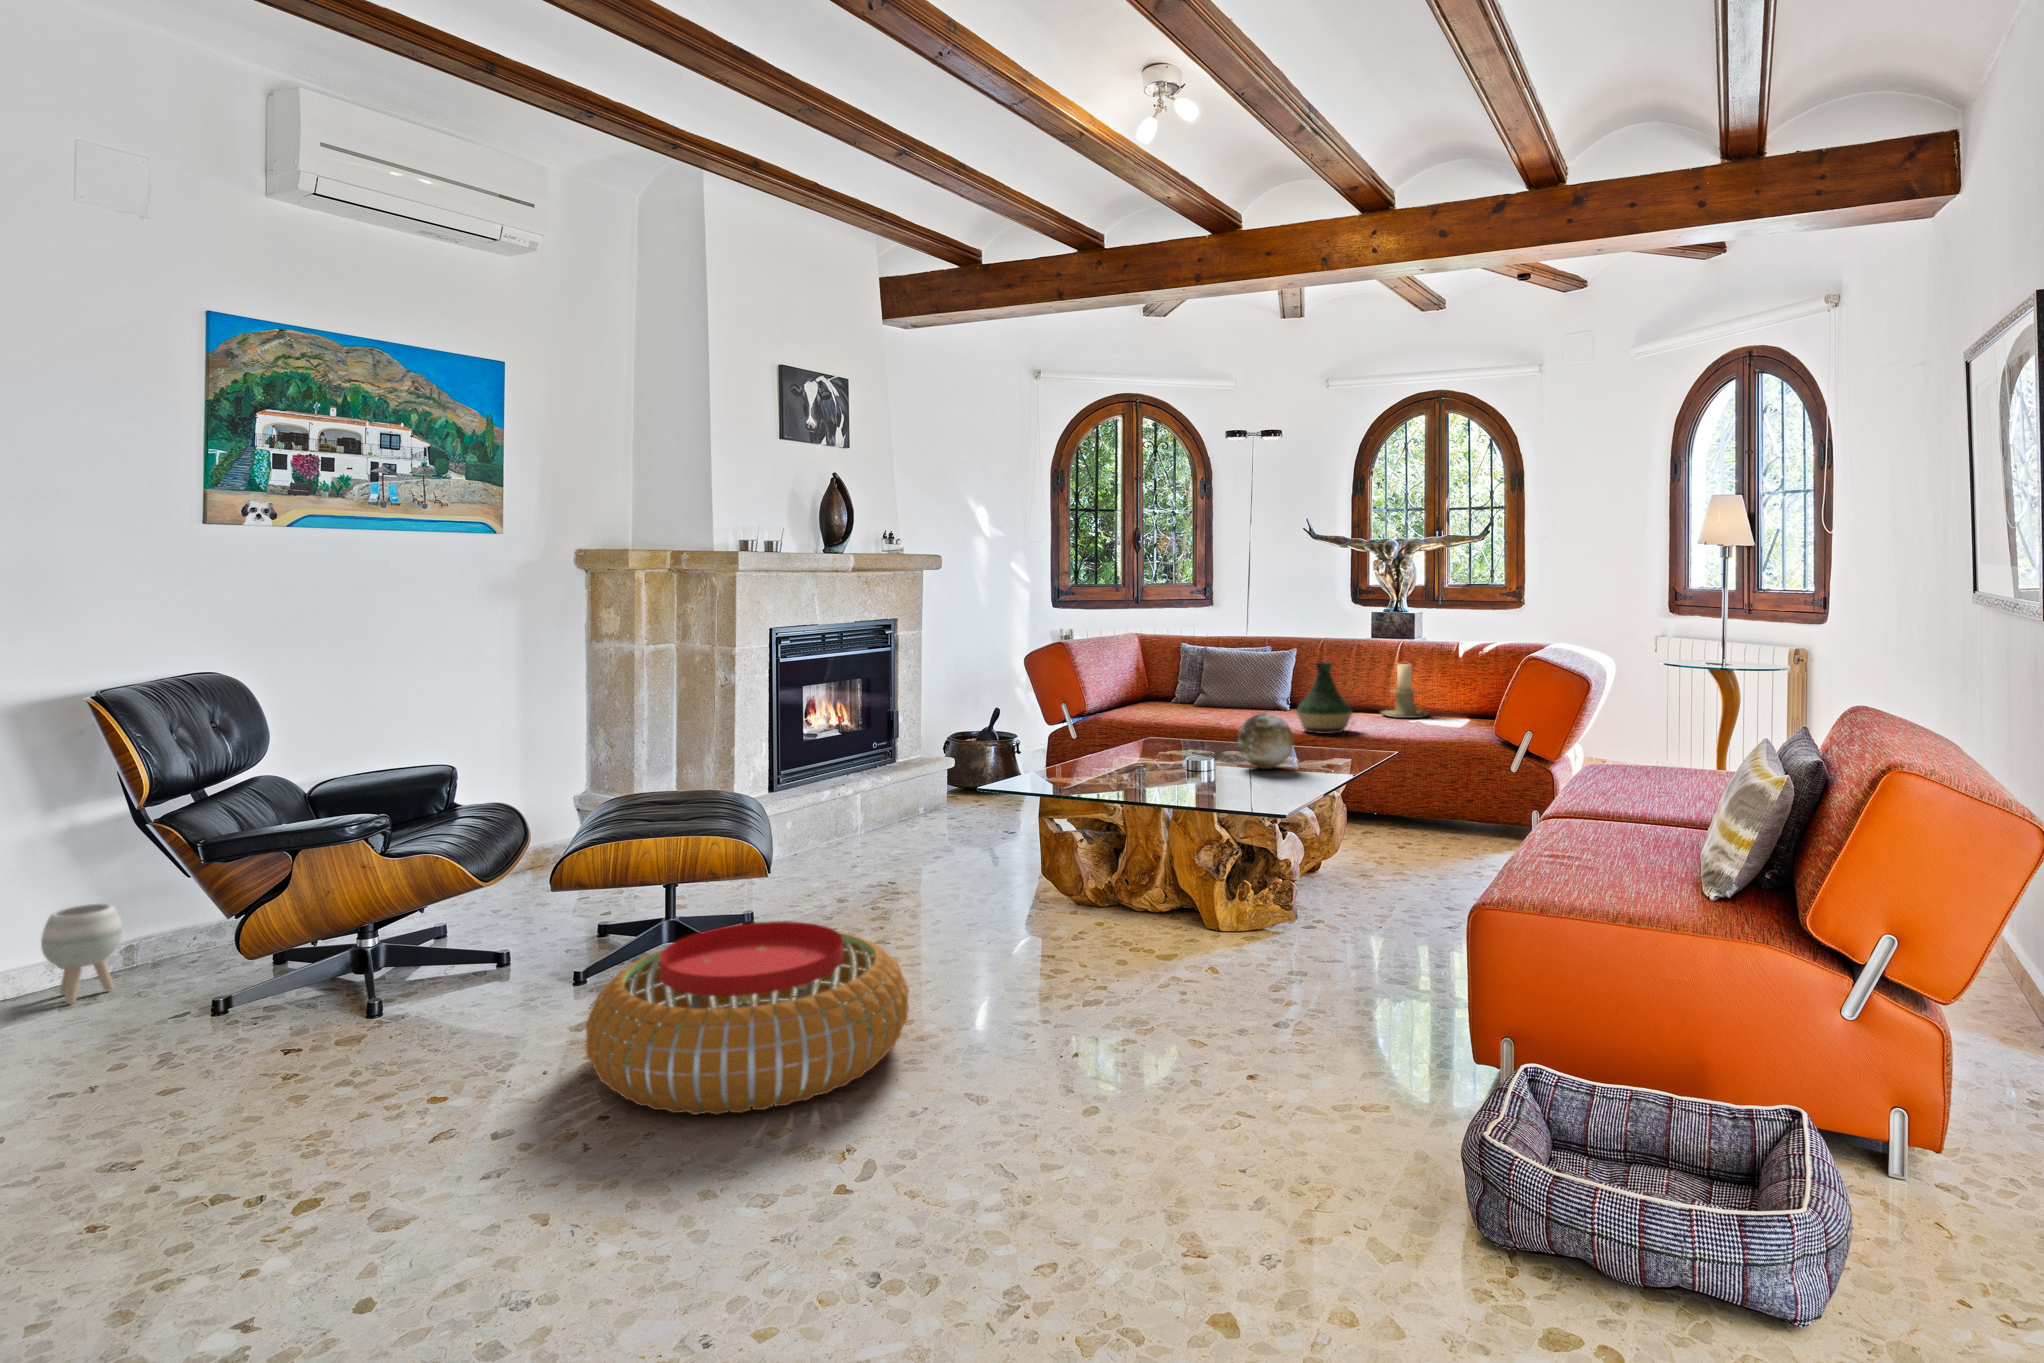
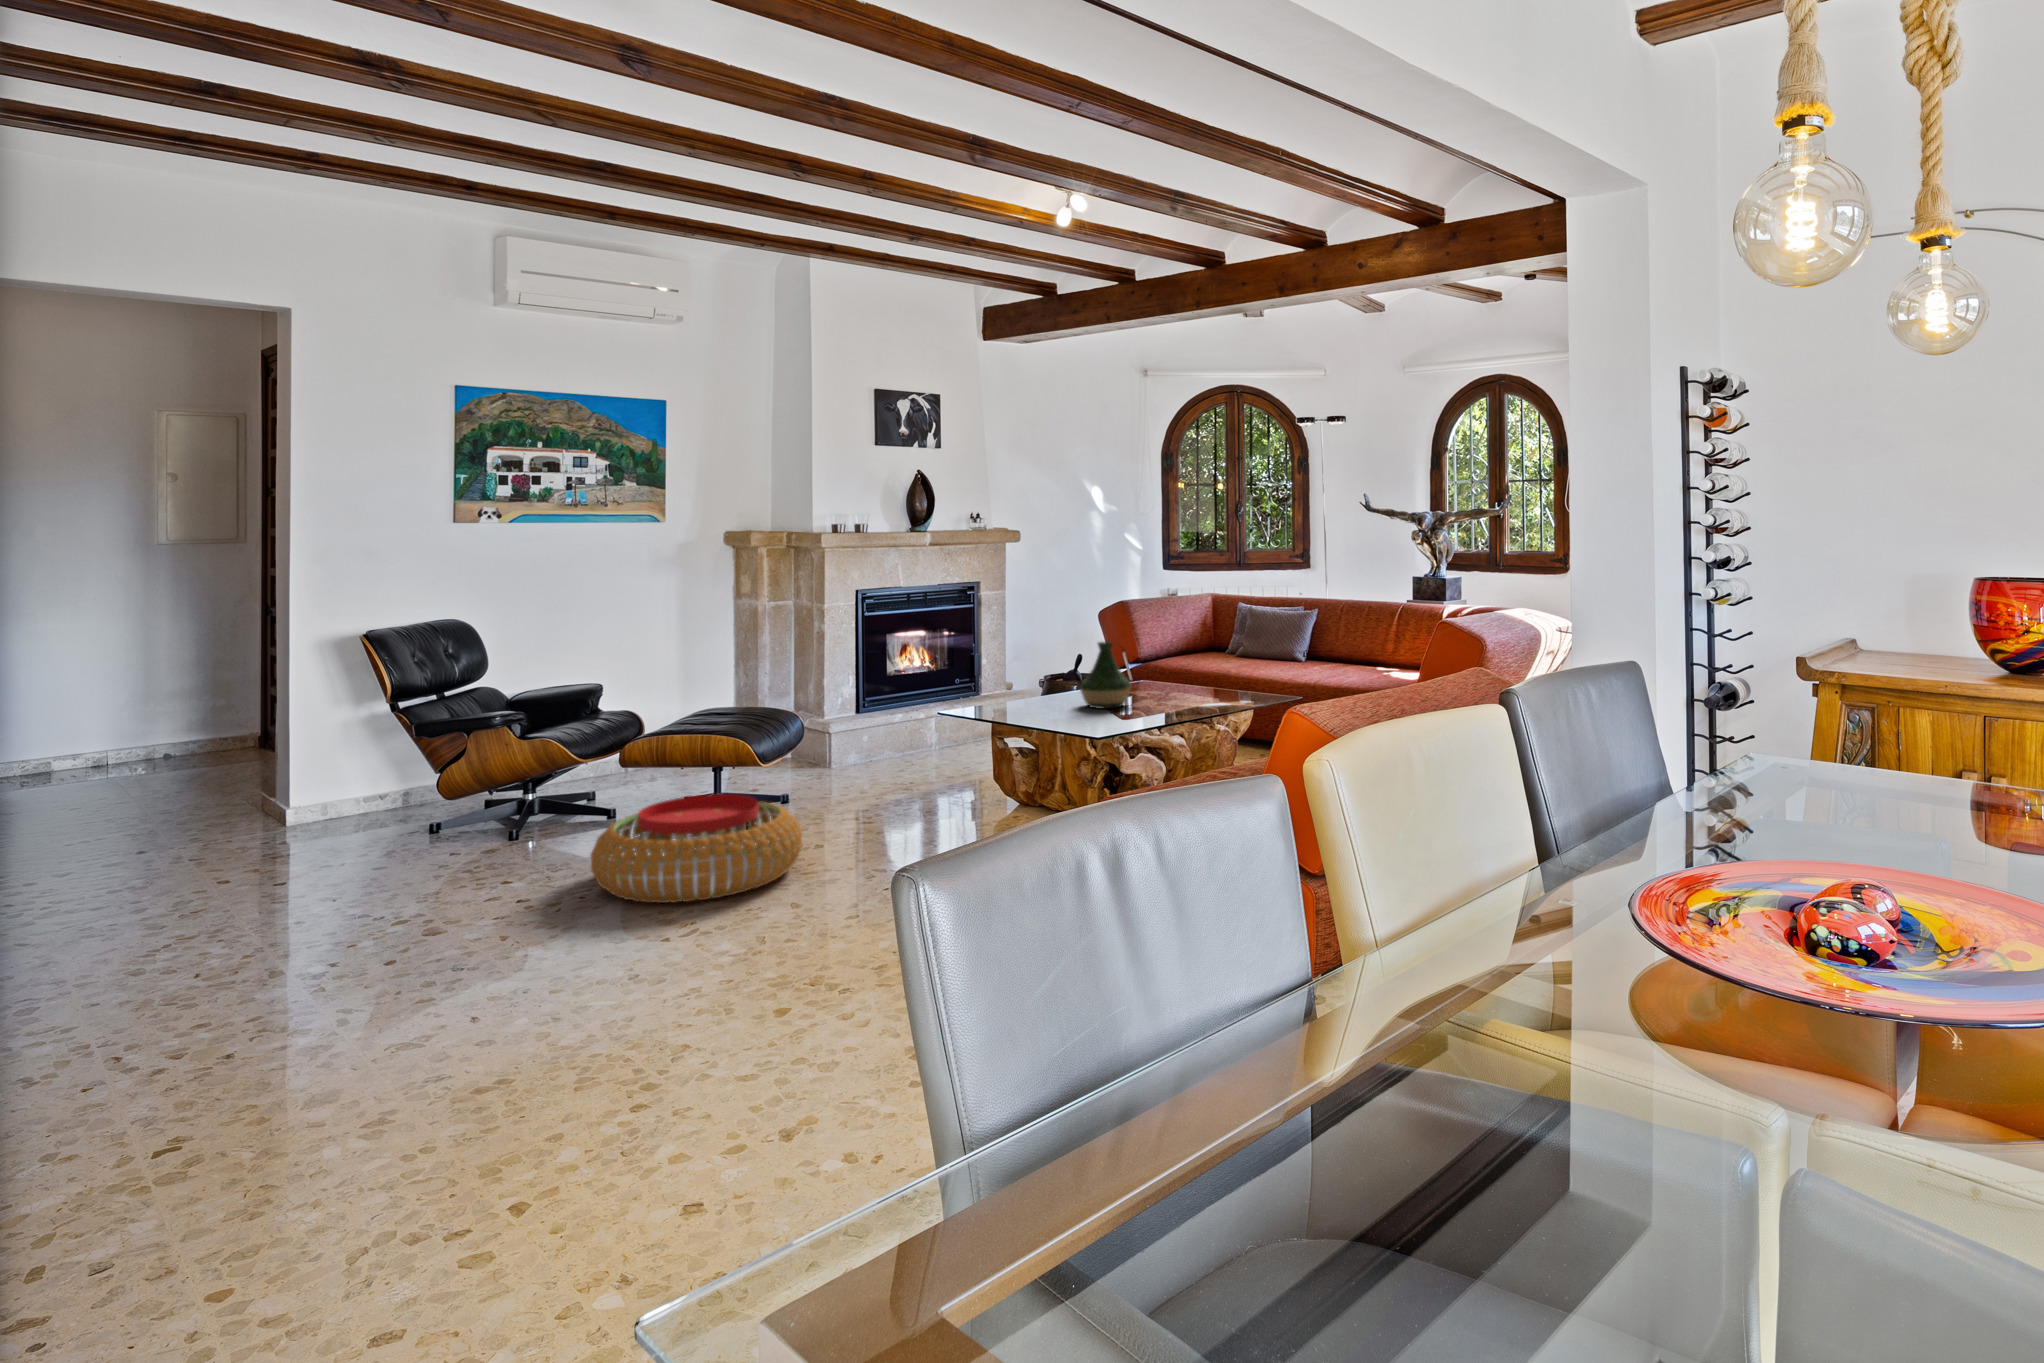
vase: present [1296,662,1353,734] -> present [1080,642,1131,709]
candle holder: present [1382,664,1428,718] -> none [1380,628,1422,674]
decorative orb: present [1238,713,1294,769] -> none [1163,668,1206,711]
planter: present [41,903,122,1004] -> none [358,761,403,819]

